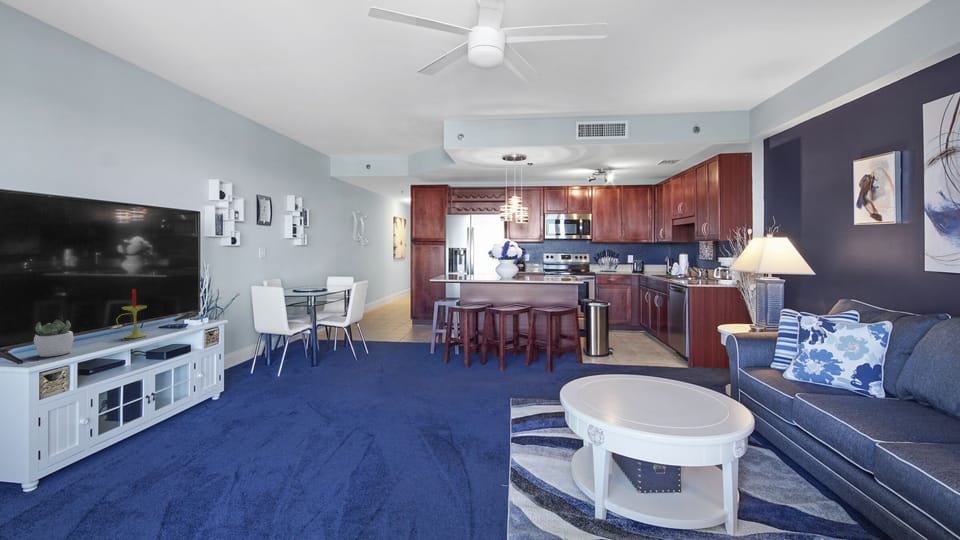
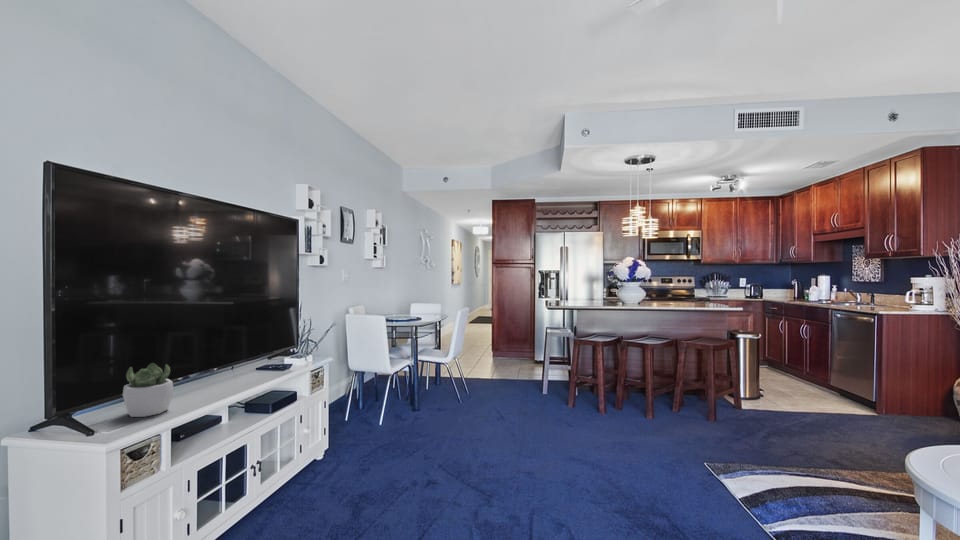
candle: present [116,289,146,338] -> none [216,318,252,386]

